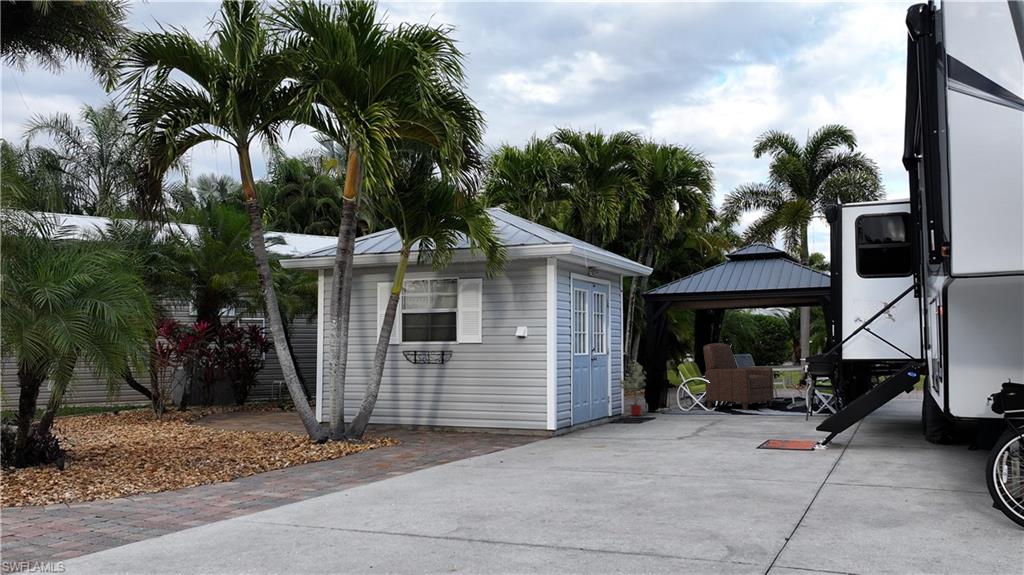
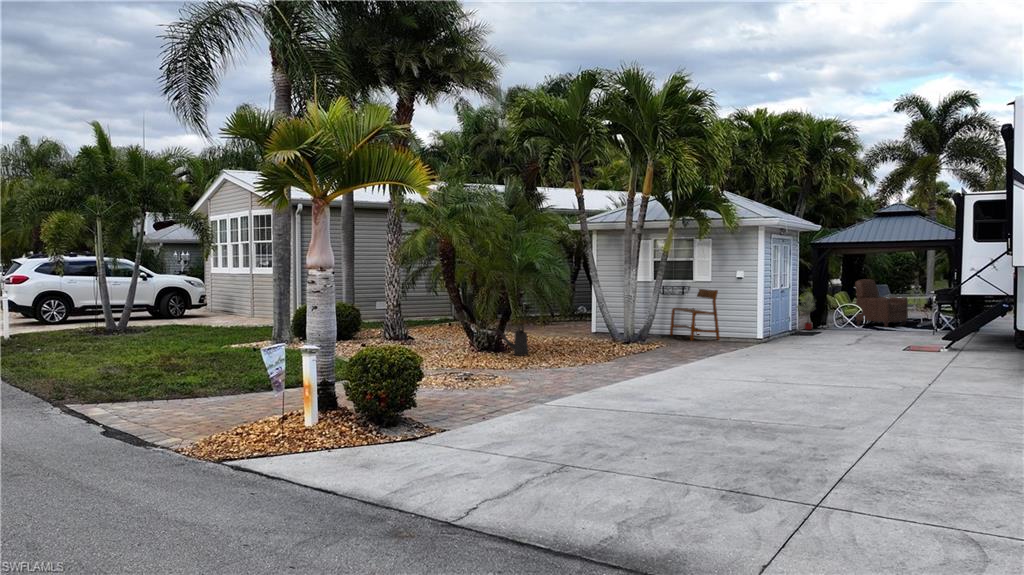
bench: none [421,354,489,437] -> present [670,289,720,341]
watering can: none [48,416,108,475] -> present [498,325,529,356]

